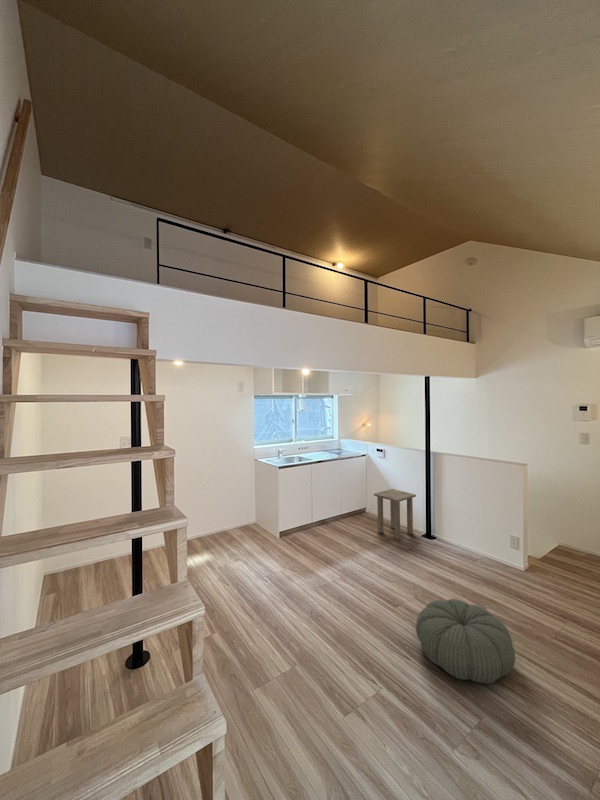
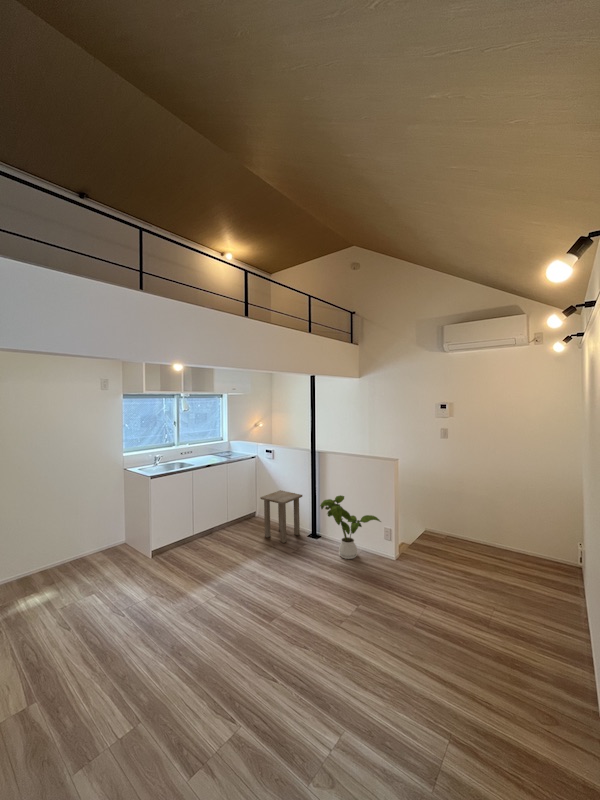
house plant: none [438,497,507,563] -> present [320,495,381,559]
pouf: present [416,599,515,683] -> none [285,604,377,693]

